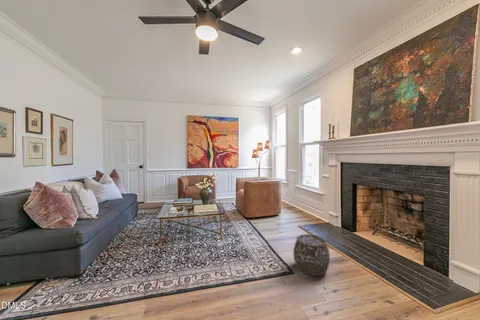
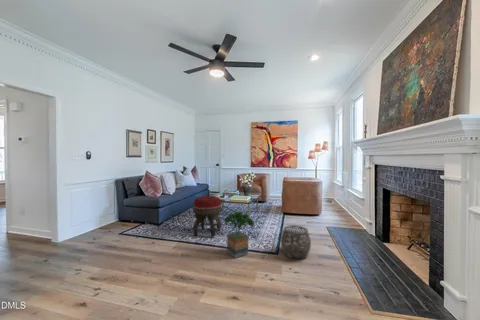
footstool: none [156,212,201,280] -> present [193,196,222,237]
potted tree: none [231,230,276,301] -> present [225,212,255,258]

